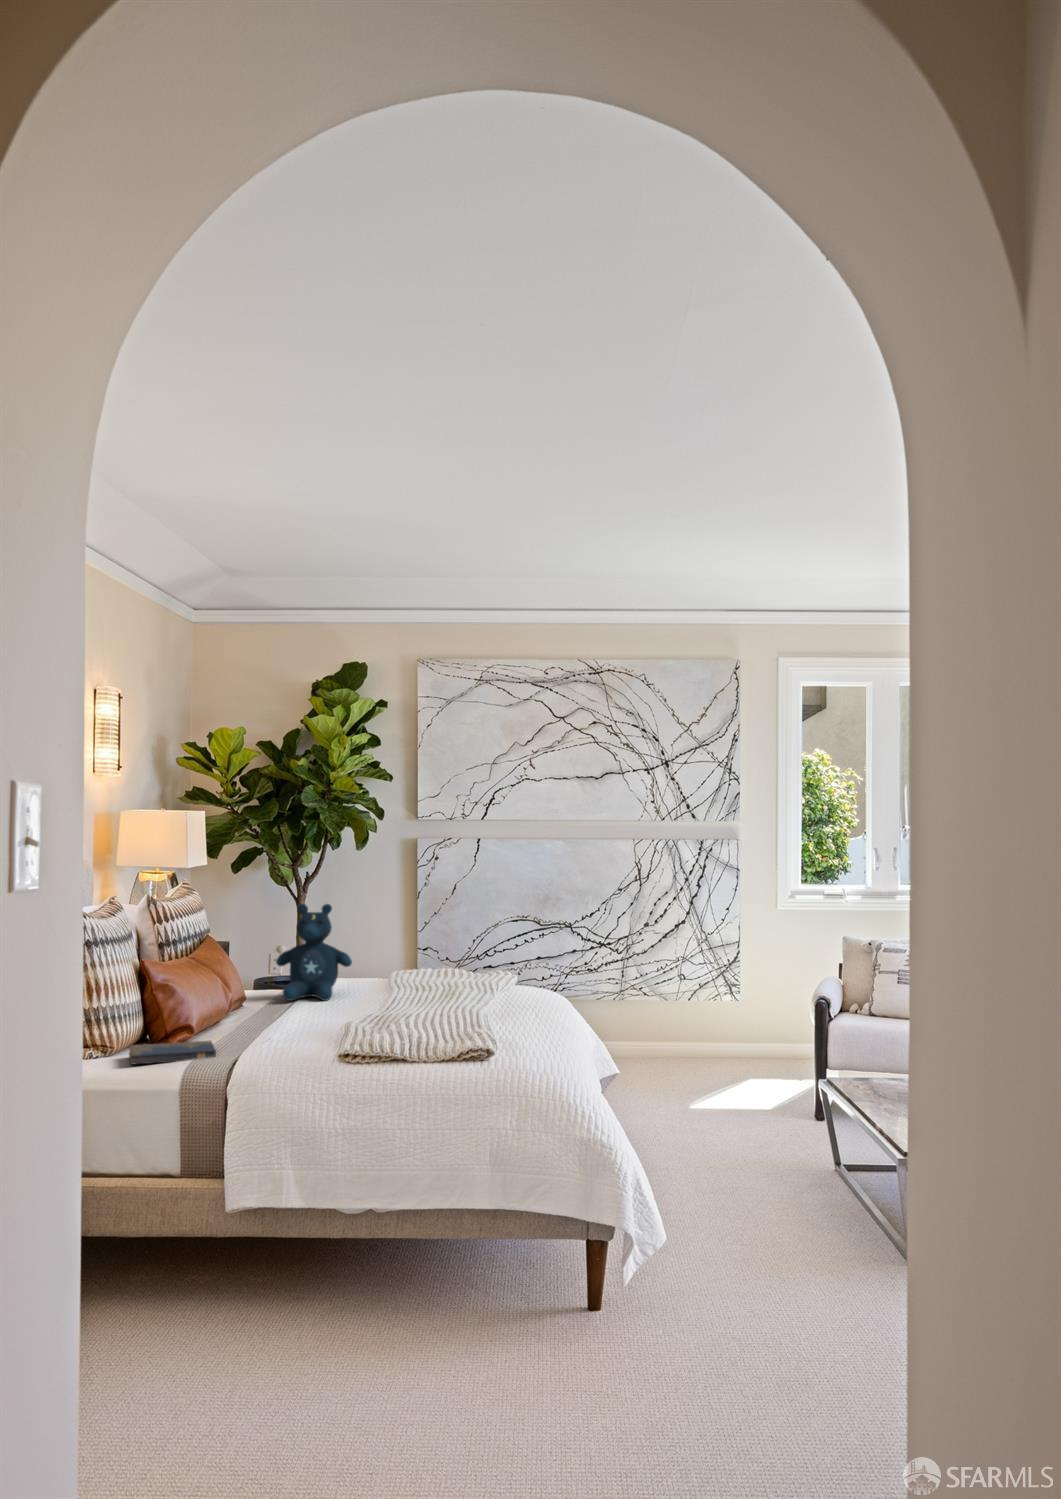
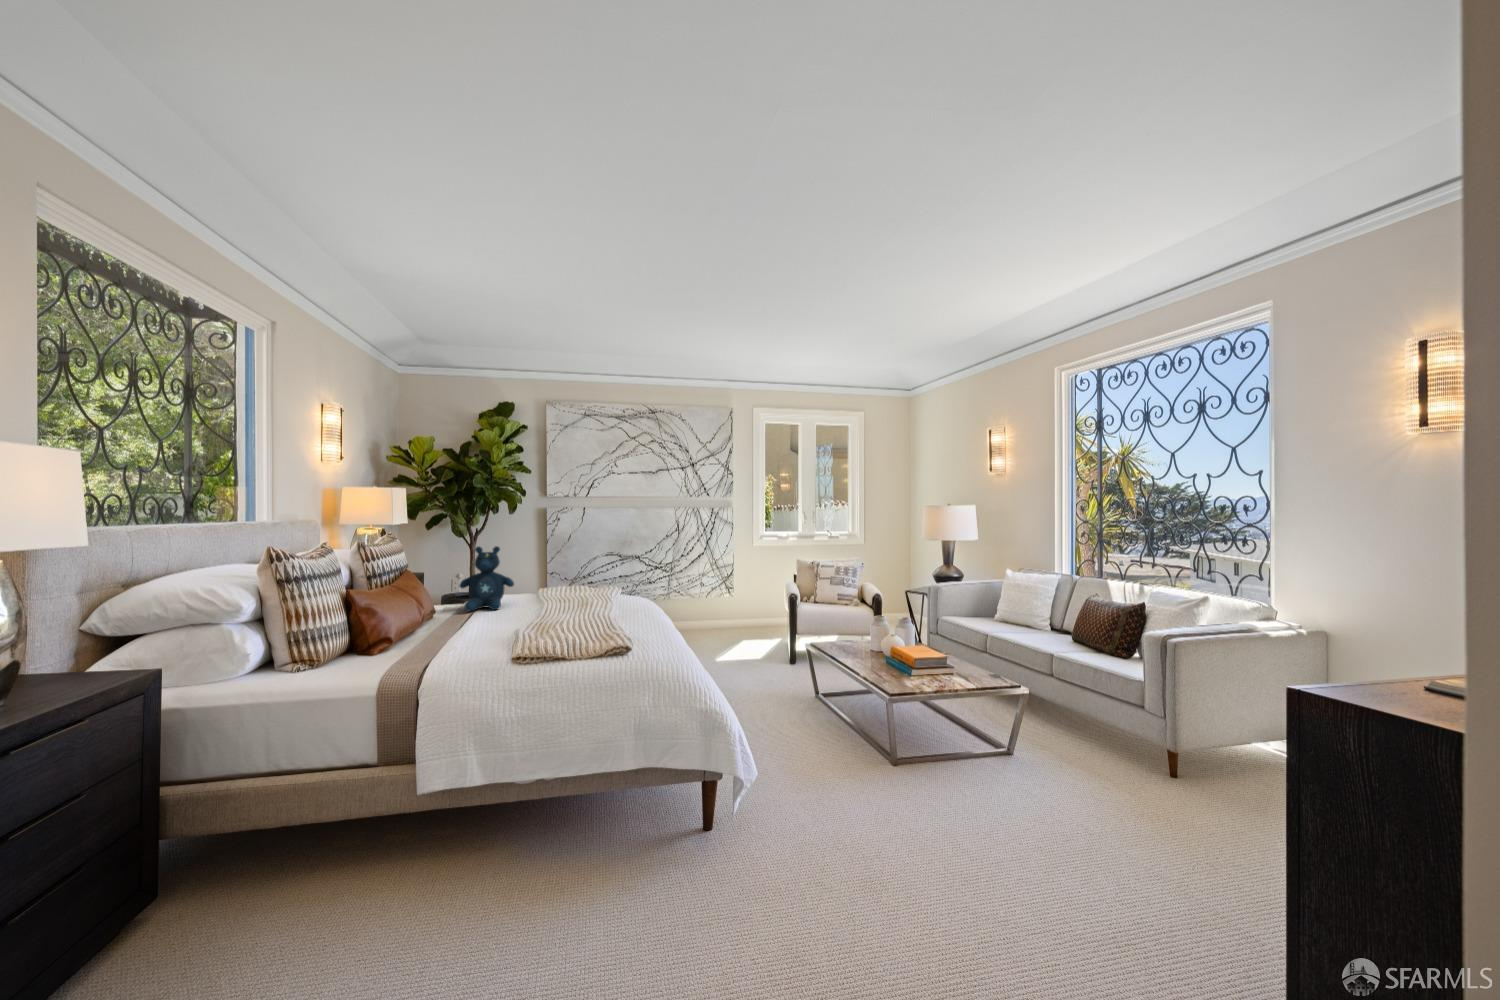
hardcover book: present [129,1041,216,1065] -> none [332,650,411,677]

